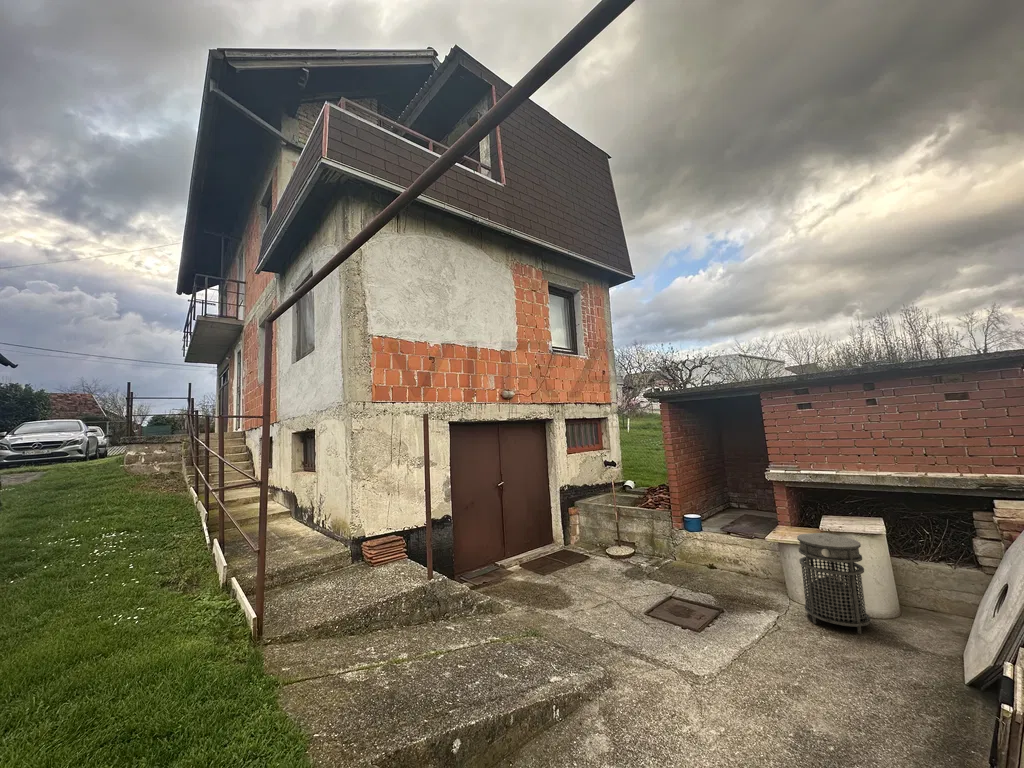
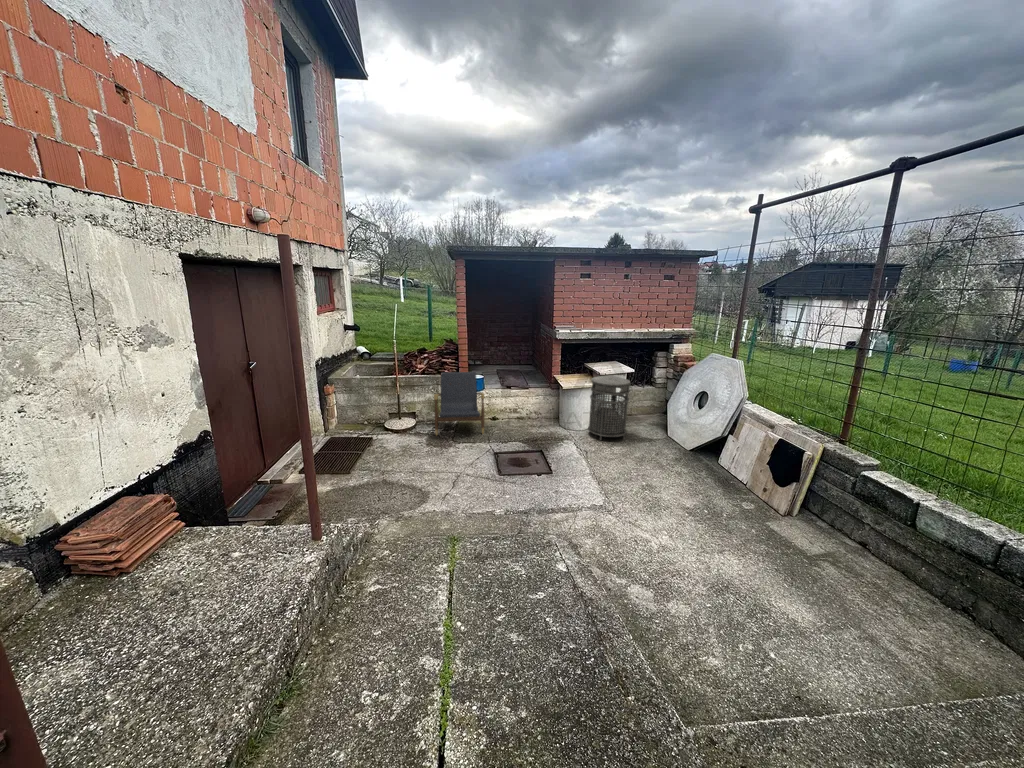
lounge chair: none [632,507,691,577] -> present [434,372,484,435]

